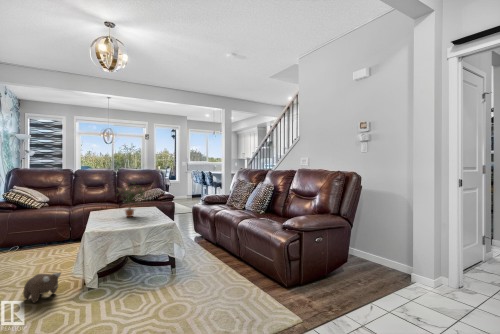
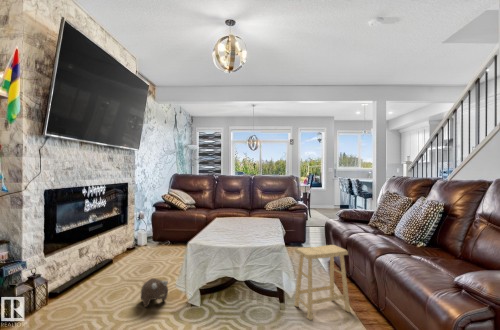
potted plant: present [117,182,145,217] -> none [234,189,263,229]
footstool: none [181,219,222,275] -> present [294,245,350,320]

